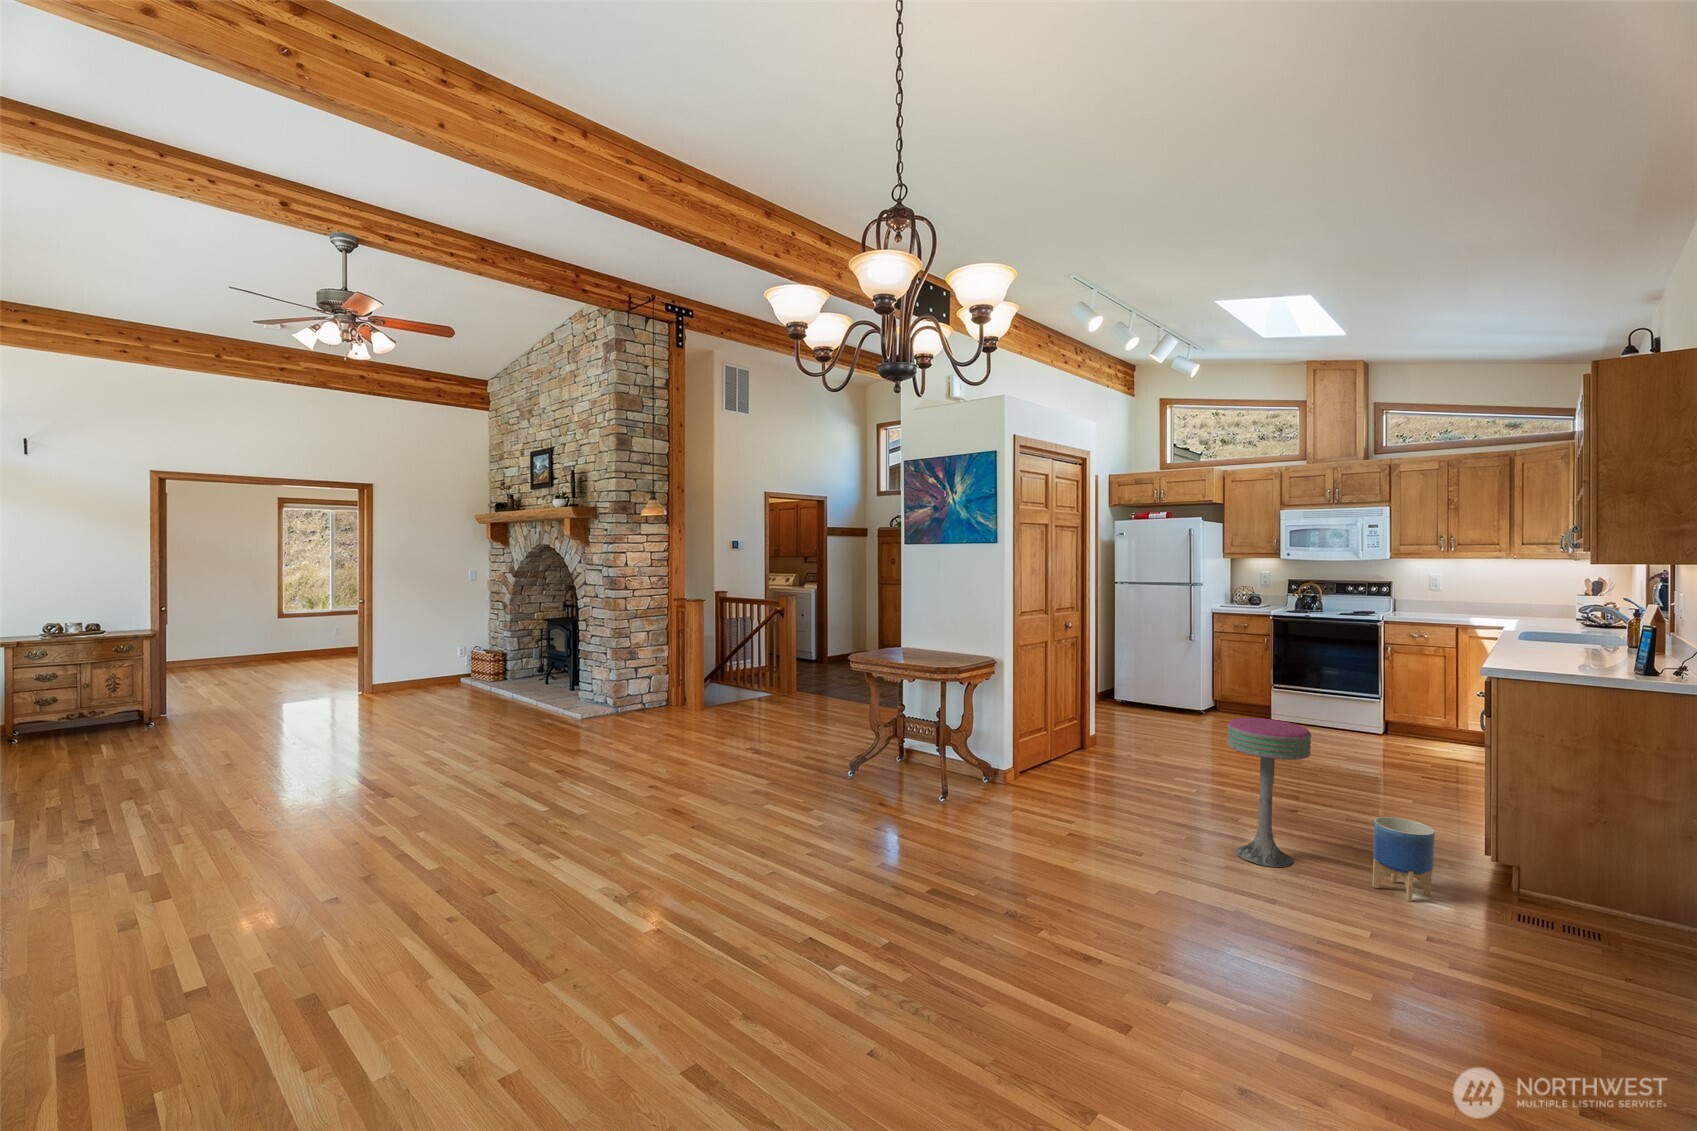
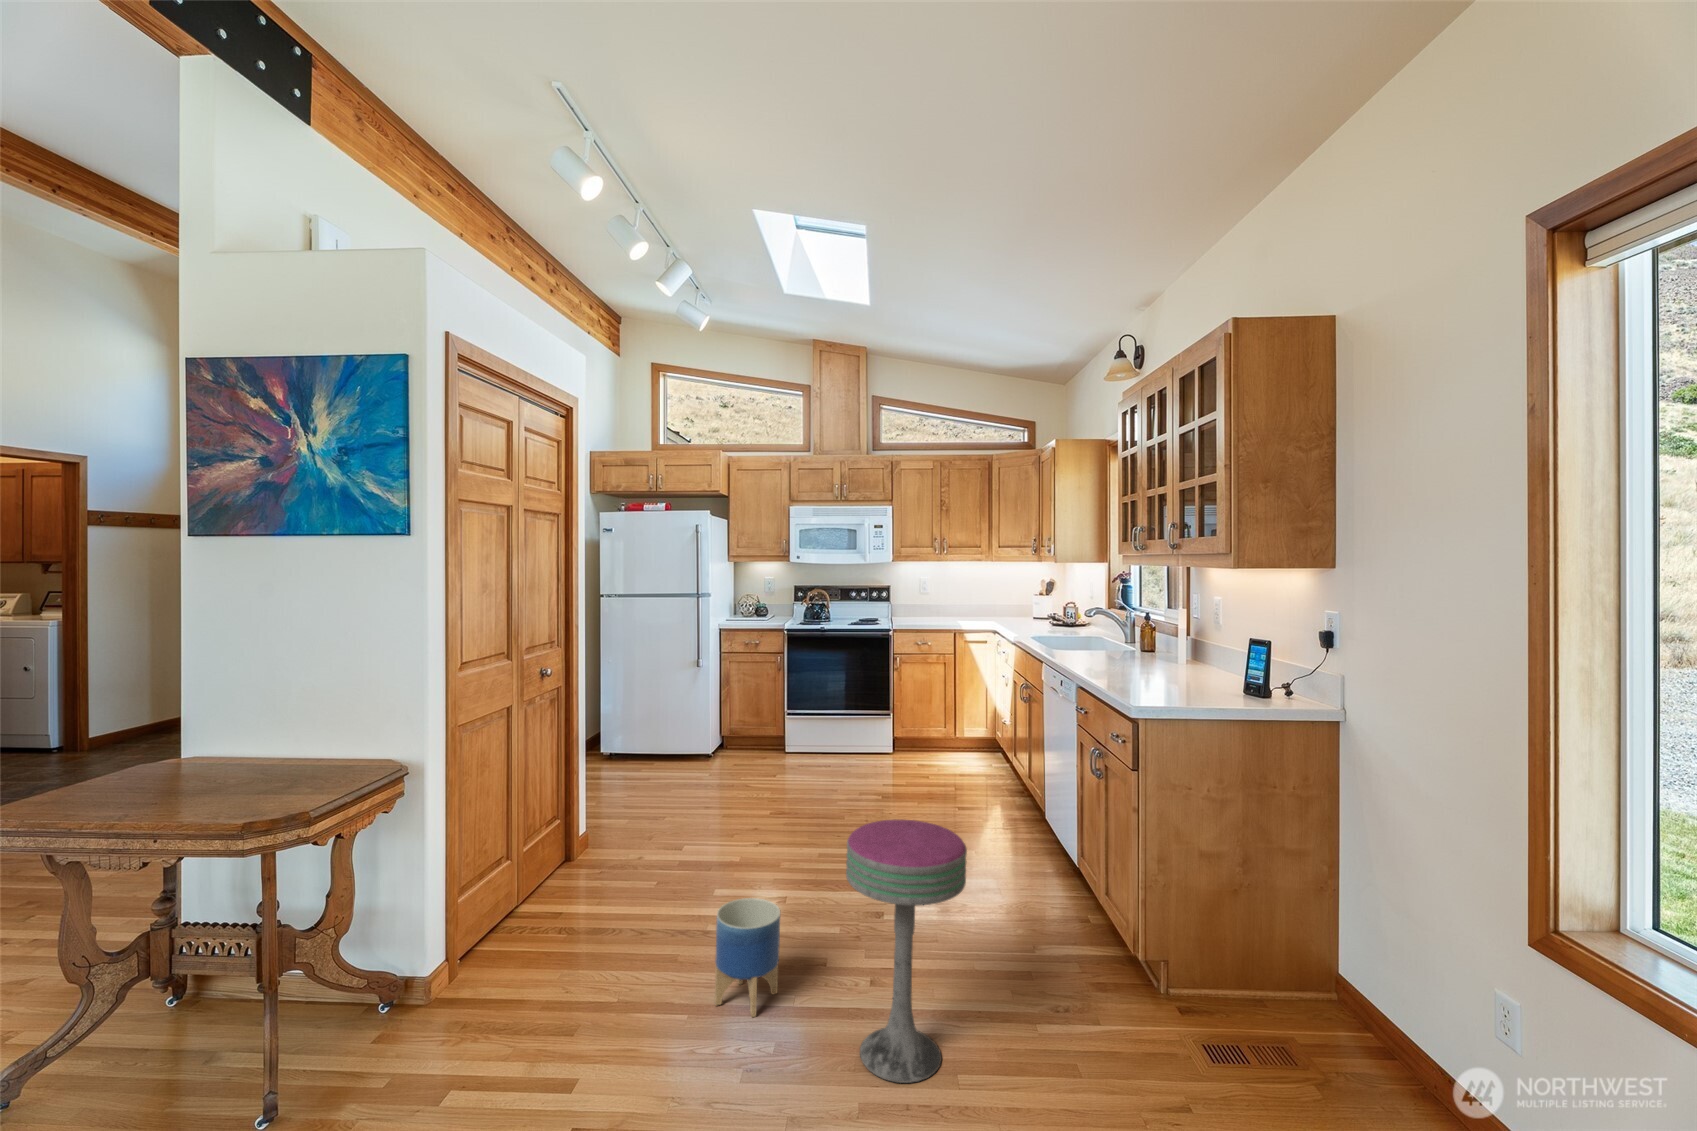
planter: present [1372,817,1435,902] -> present [714,898,780,1017]

